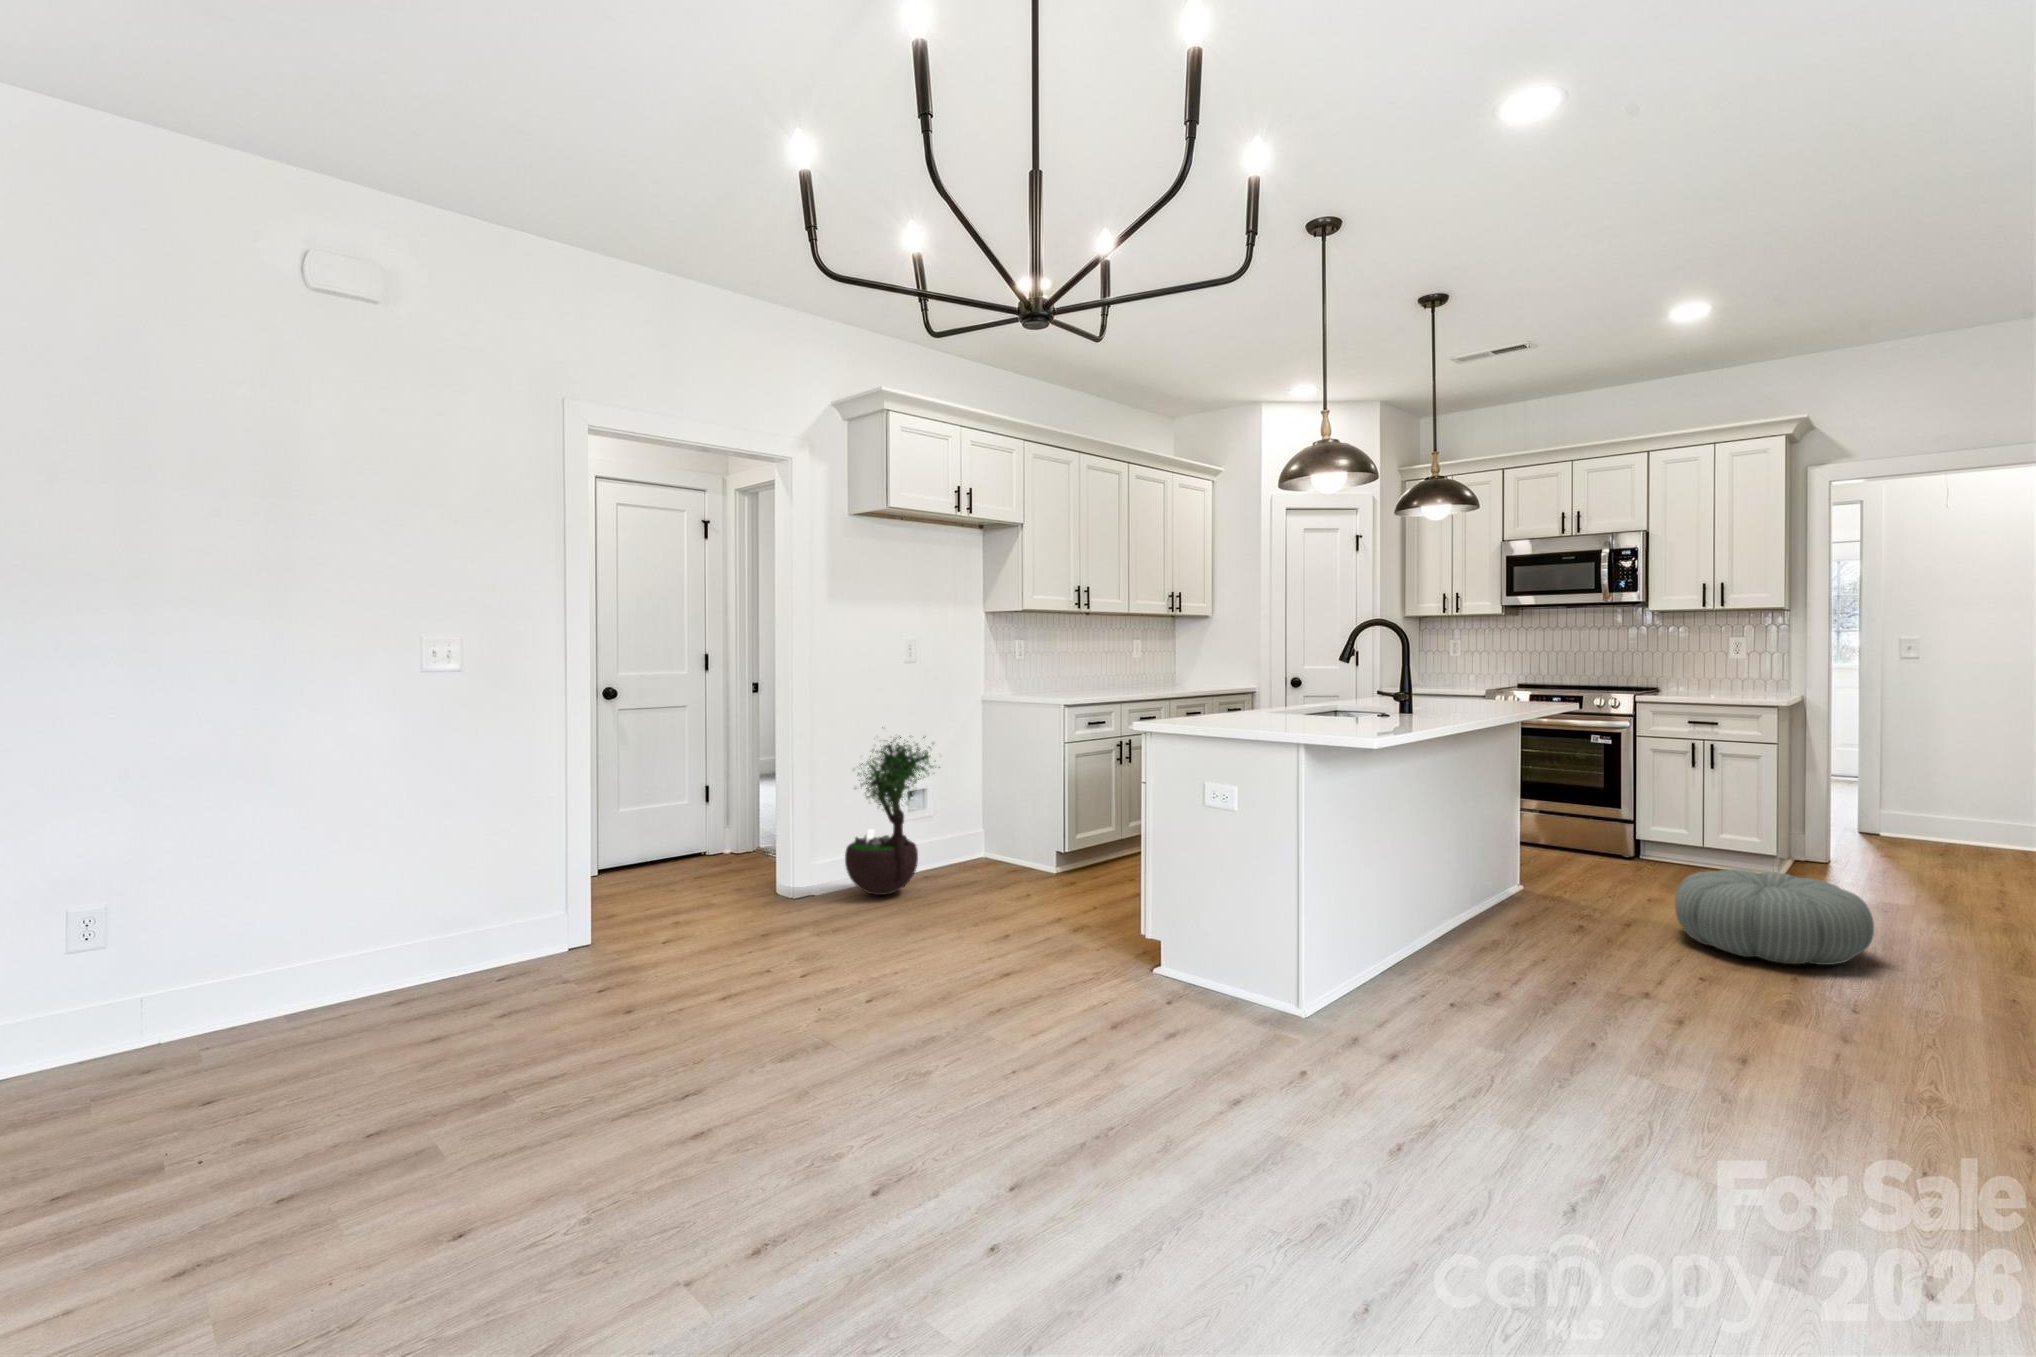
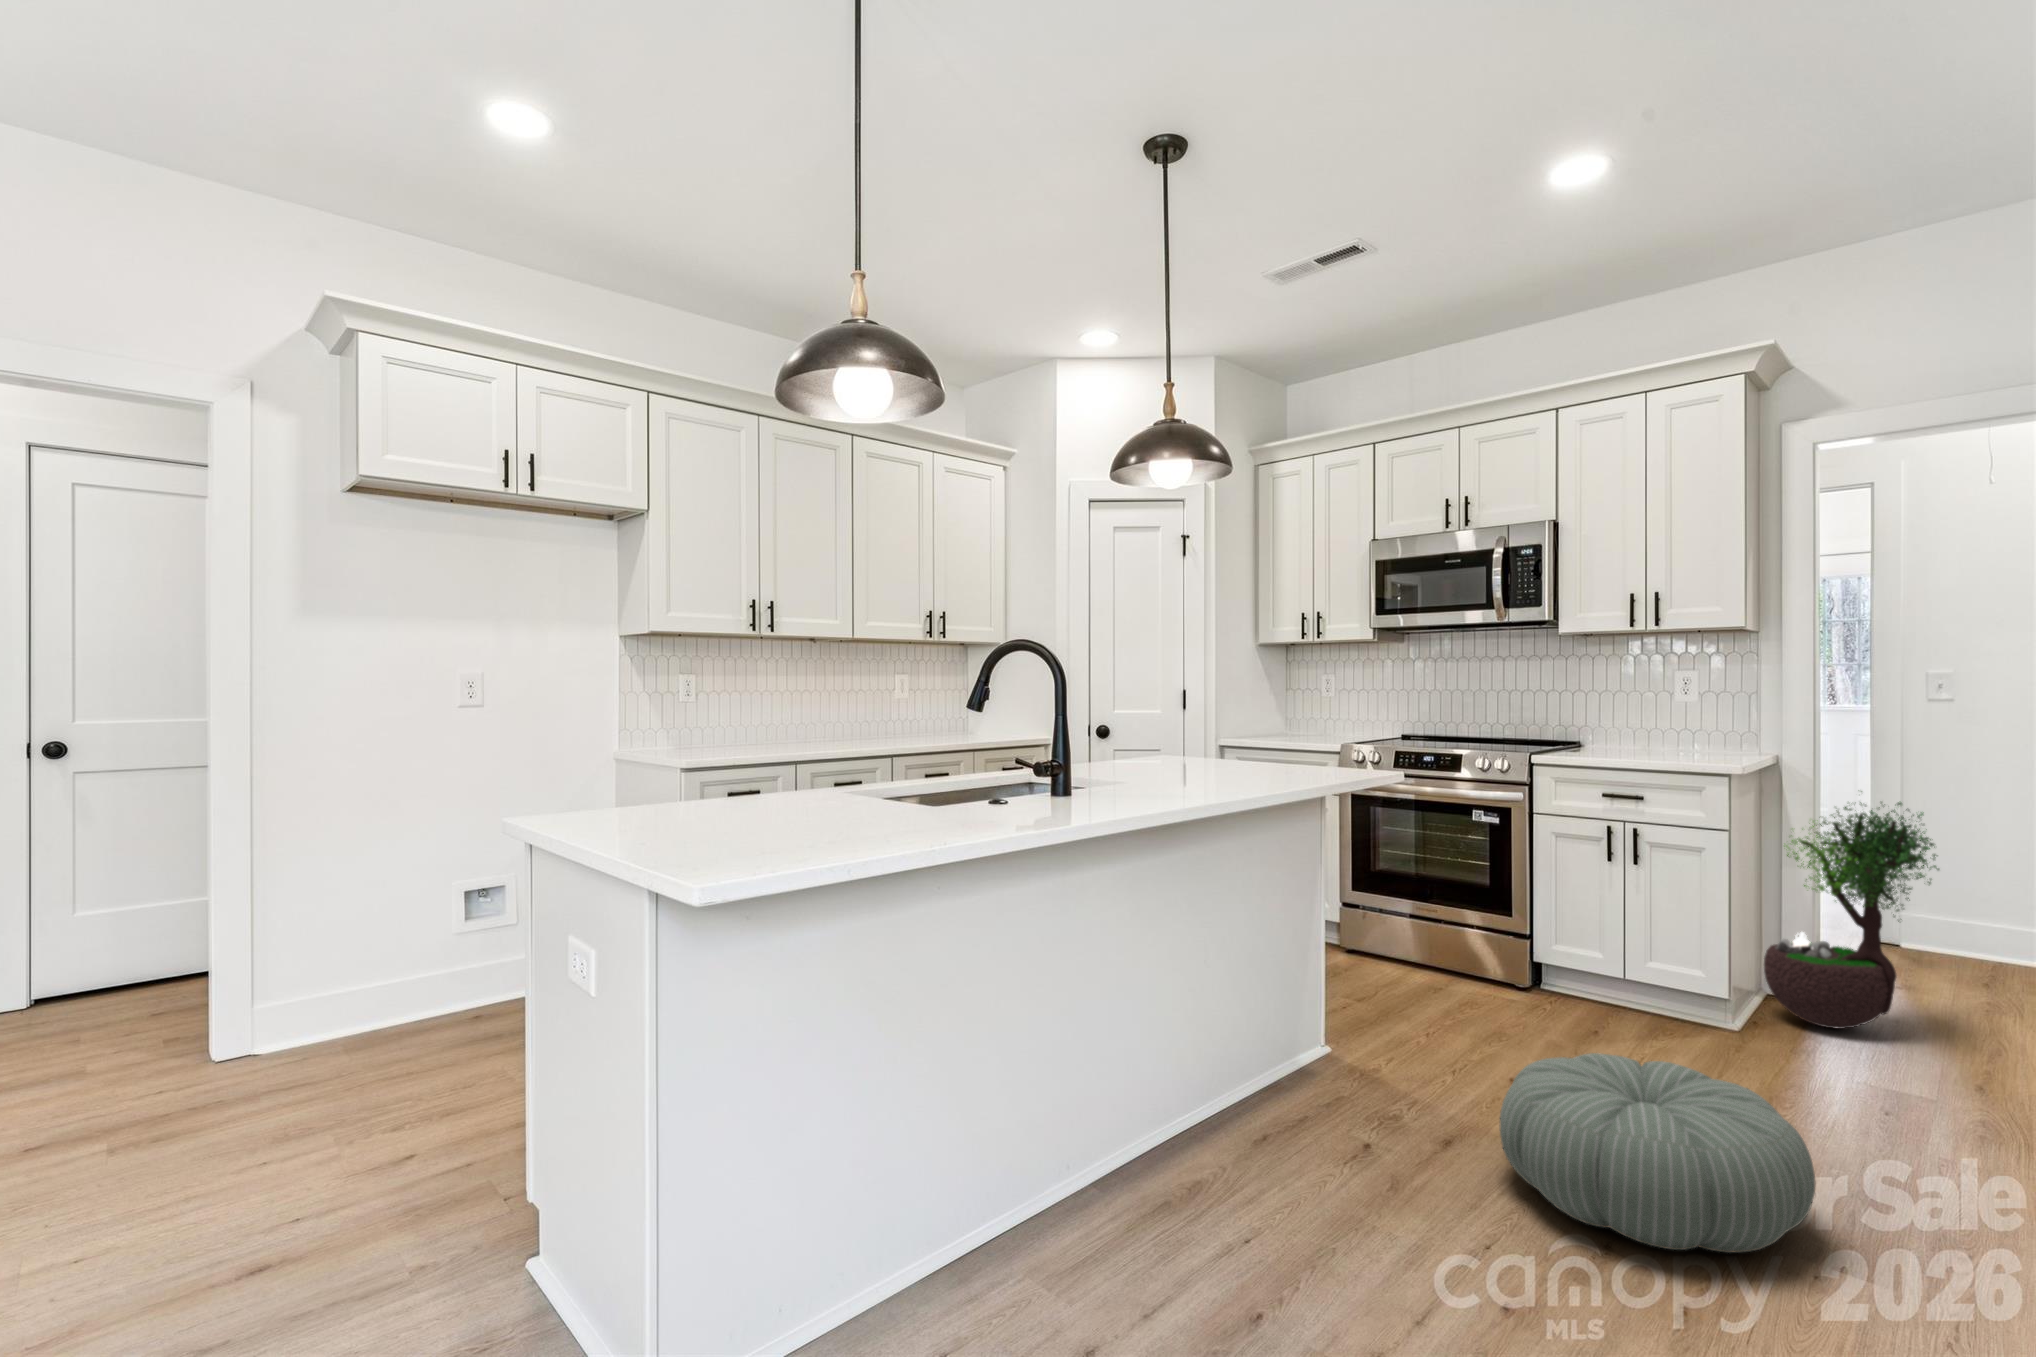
potted tree: present [845,727,940,895] -> present [1764,791,1939,1029]

